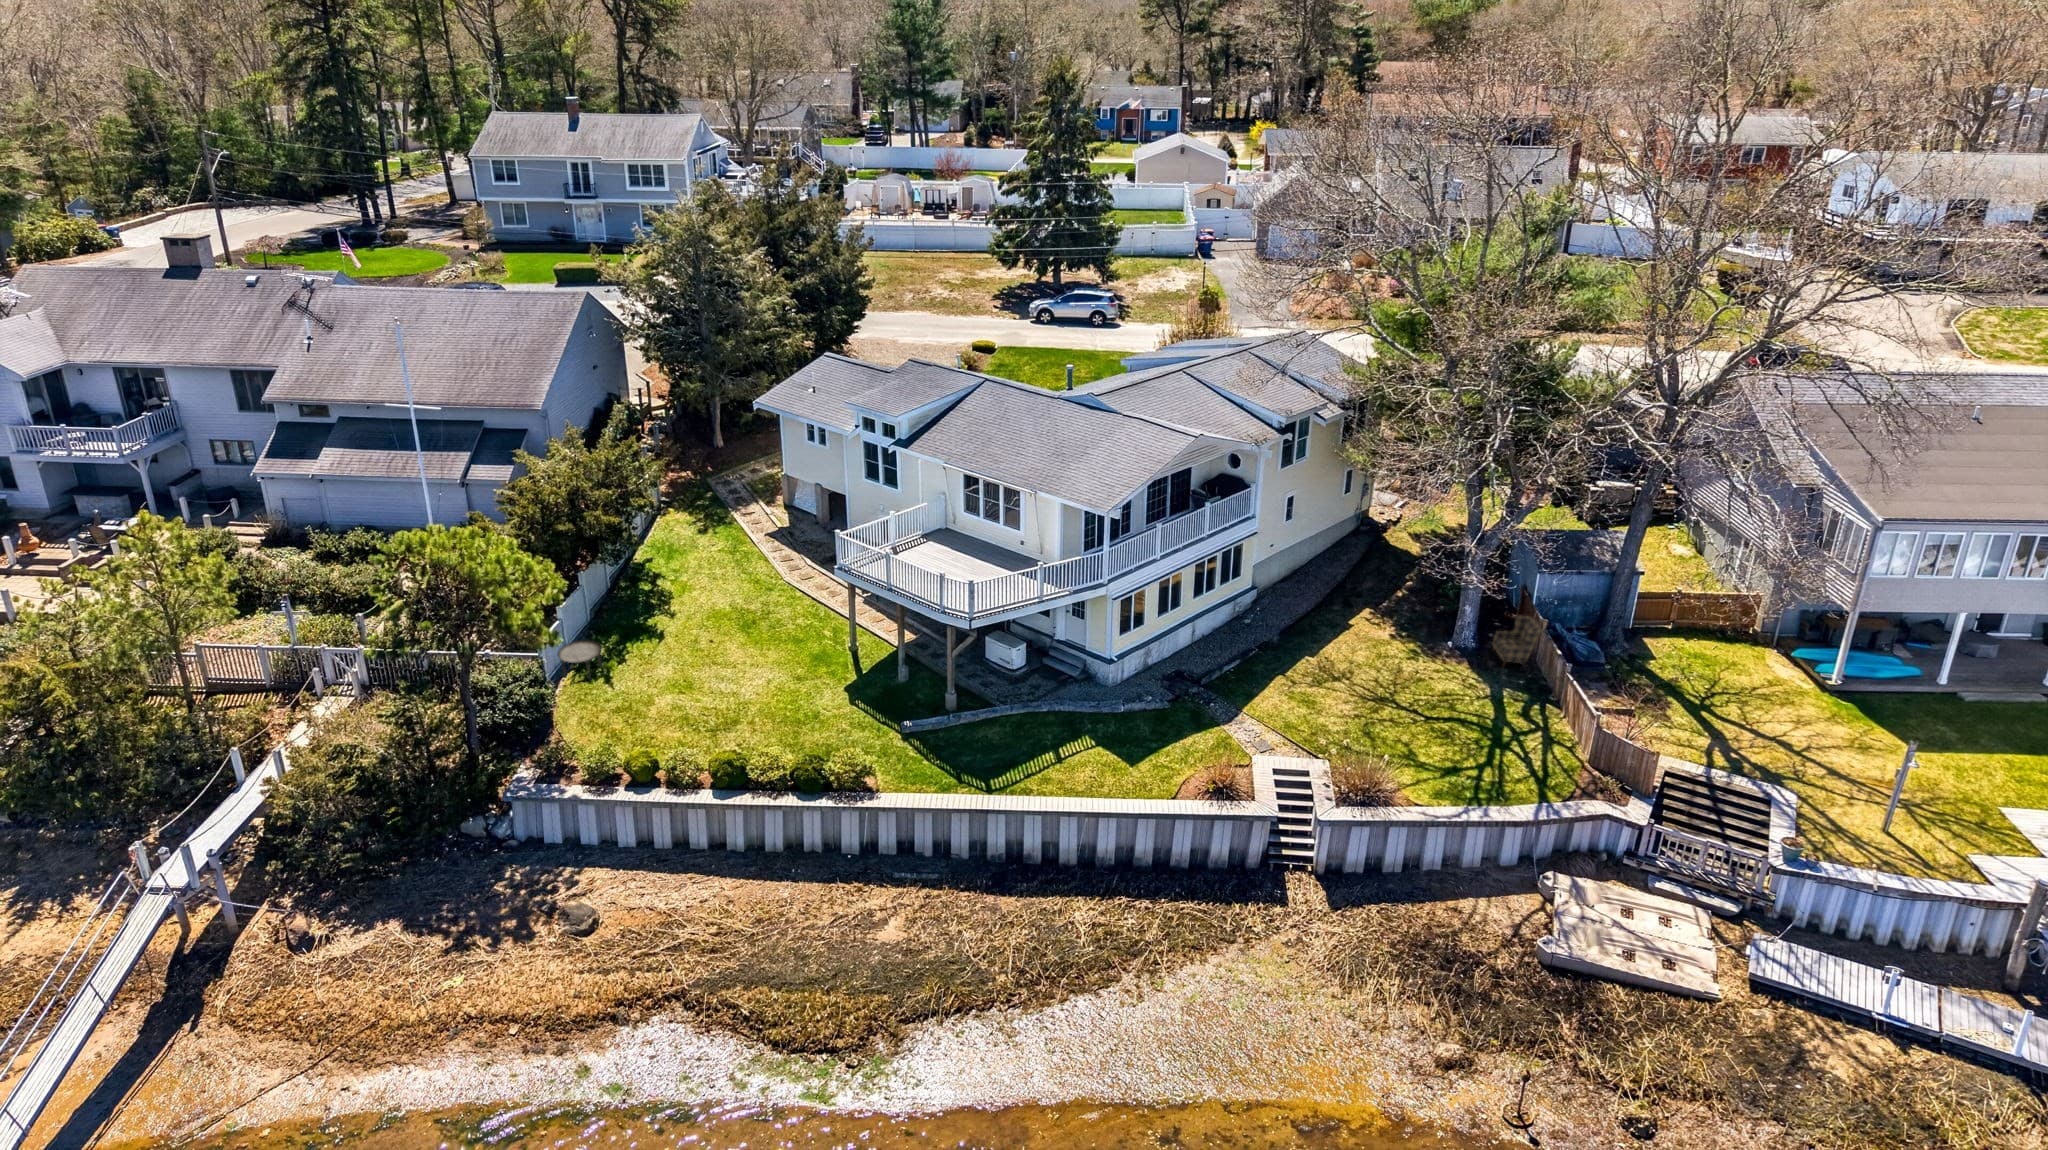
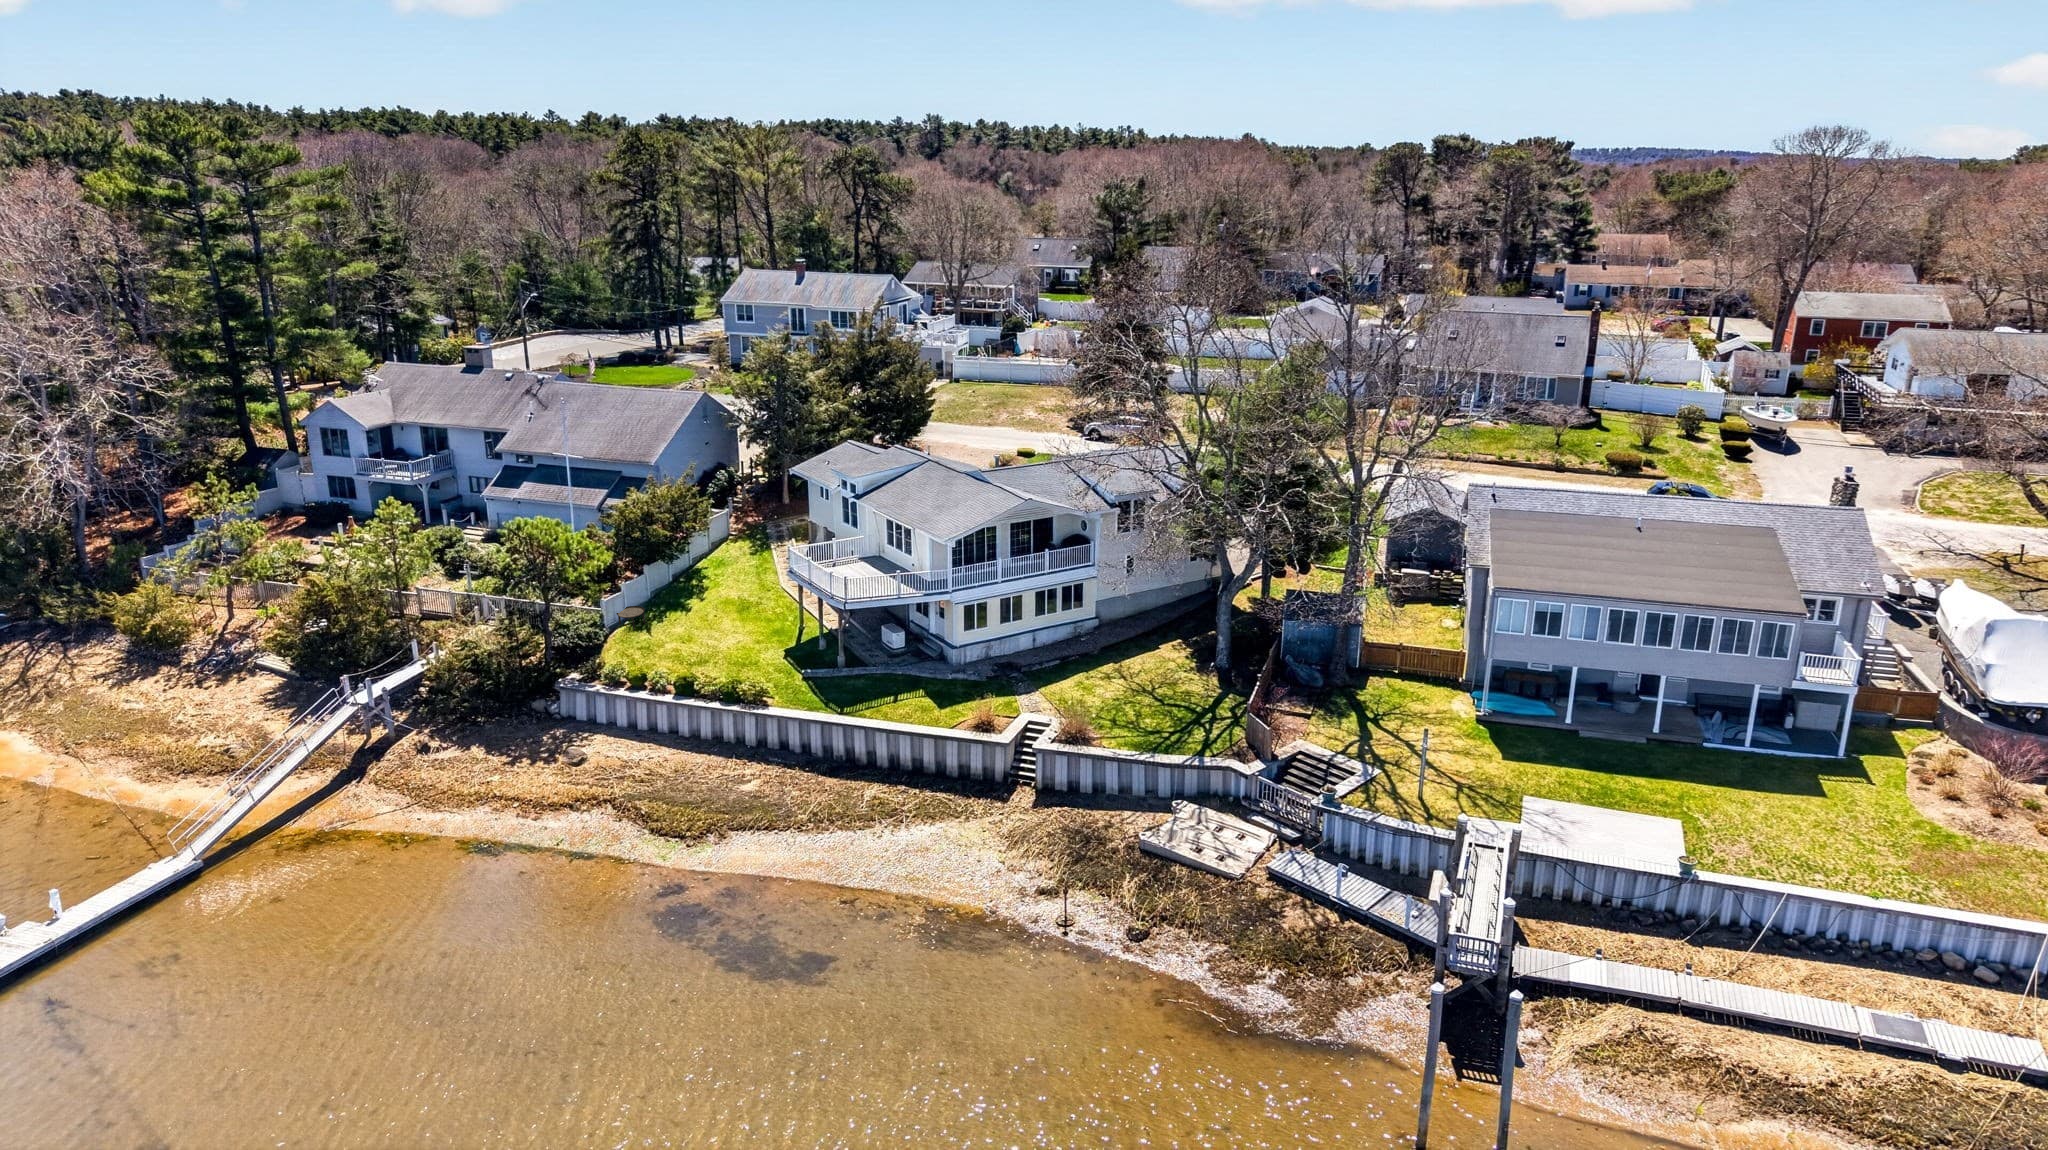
chair: present [1492,616,1542,666] -> none [1242,647,1270,684]

